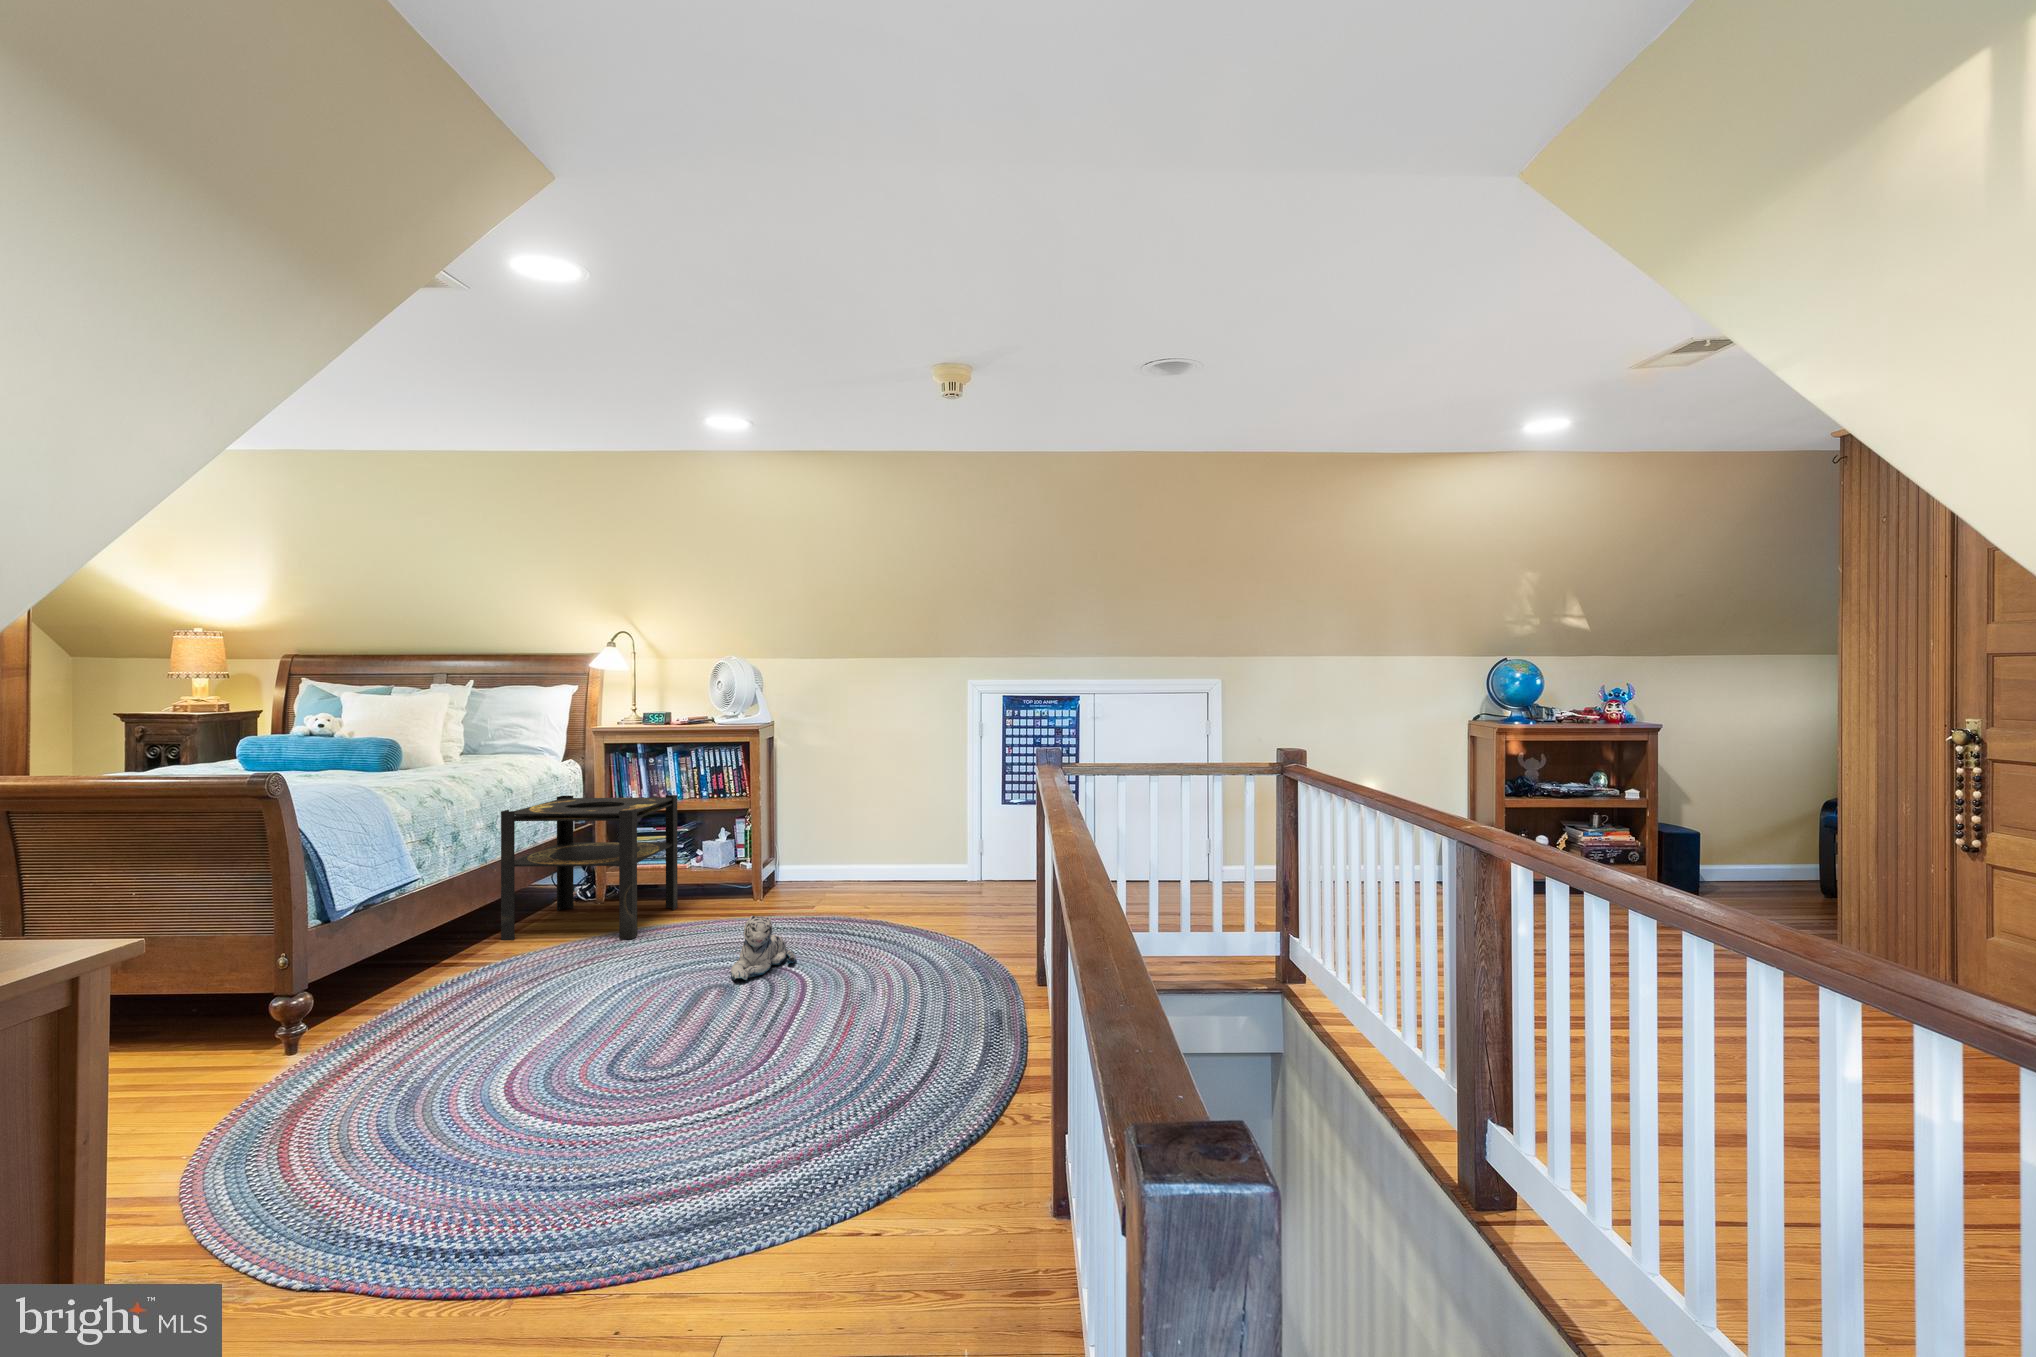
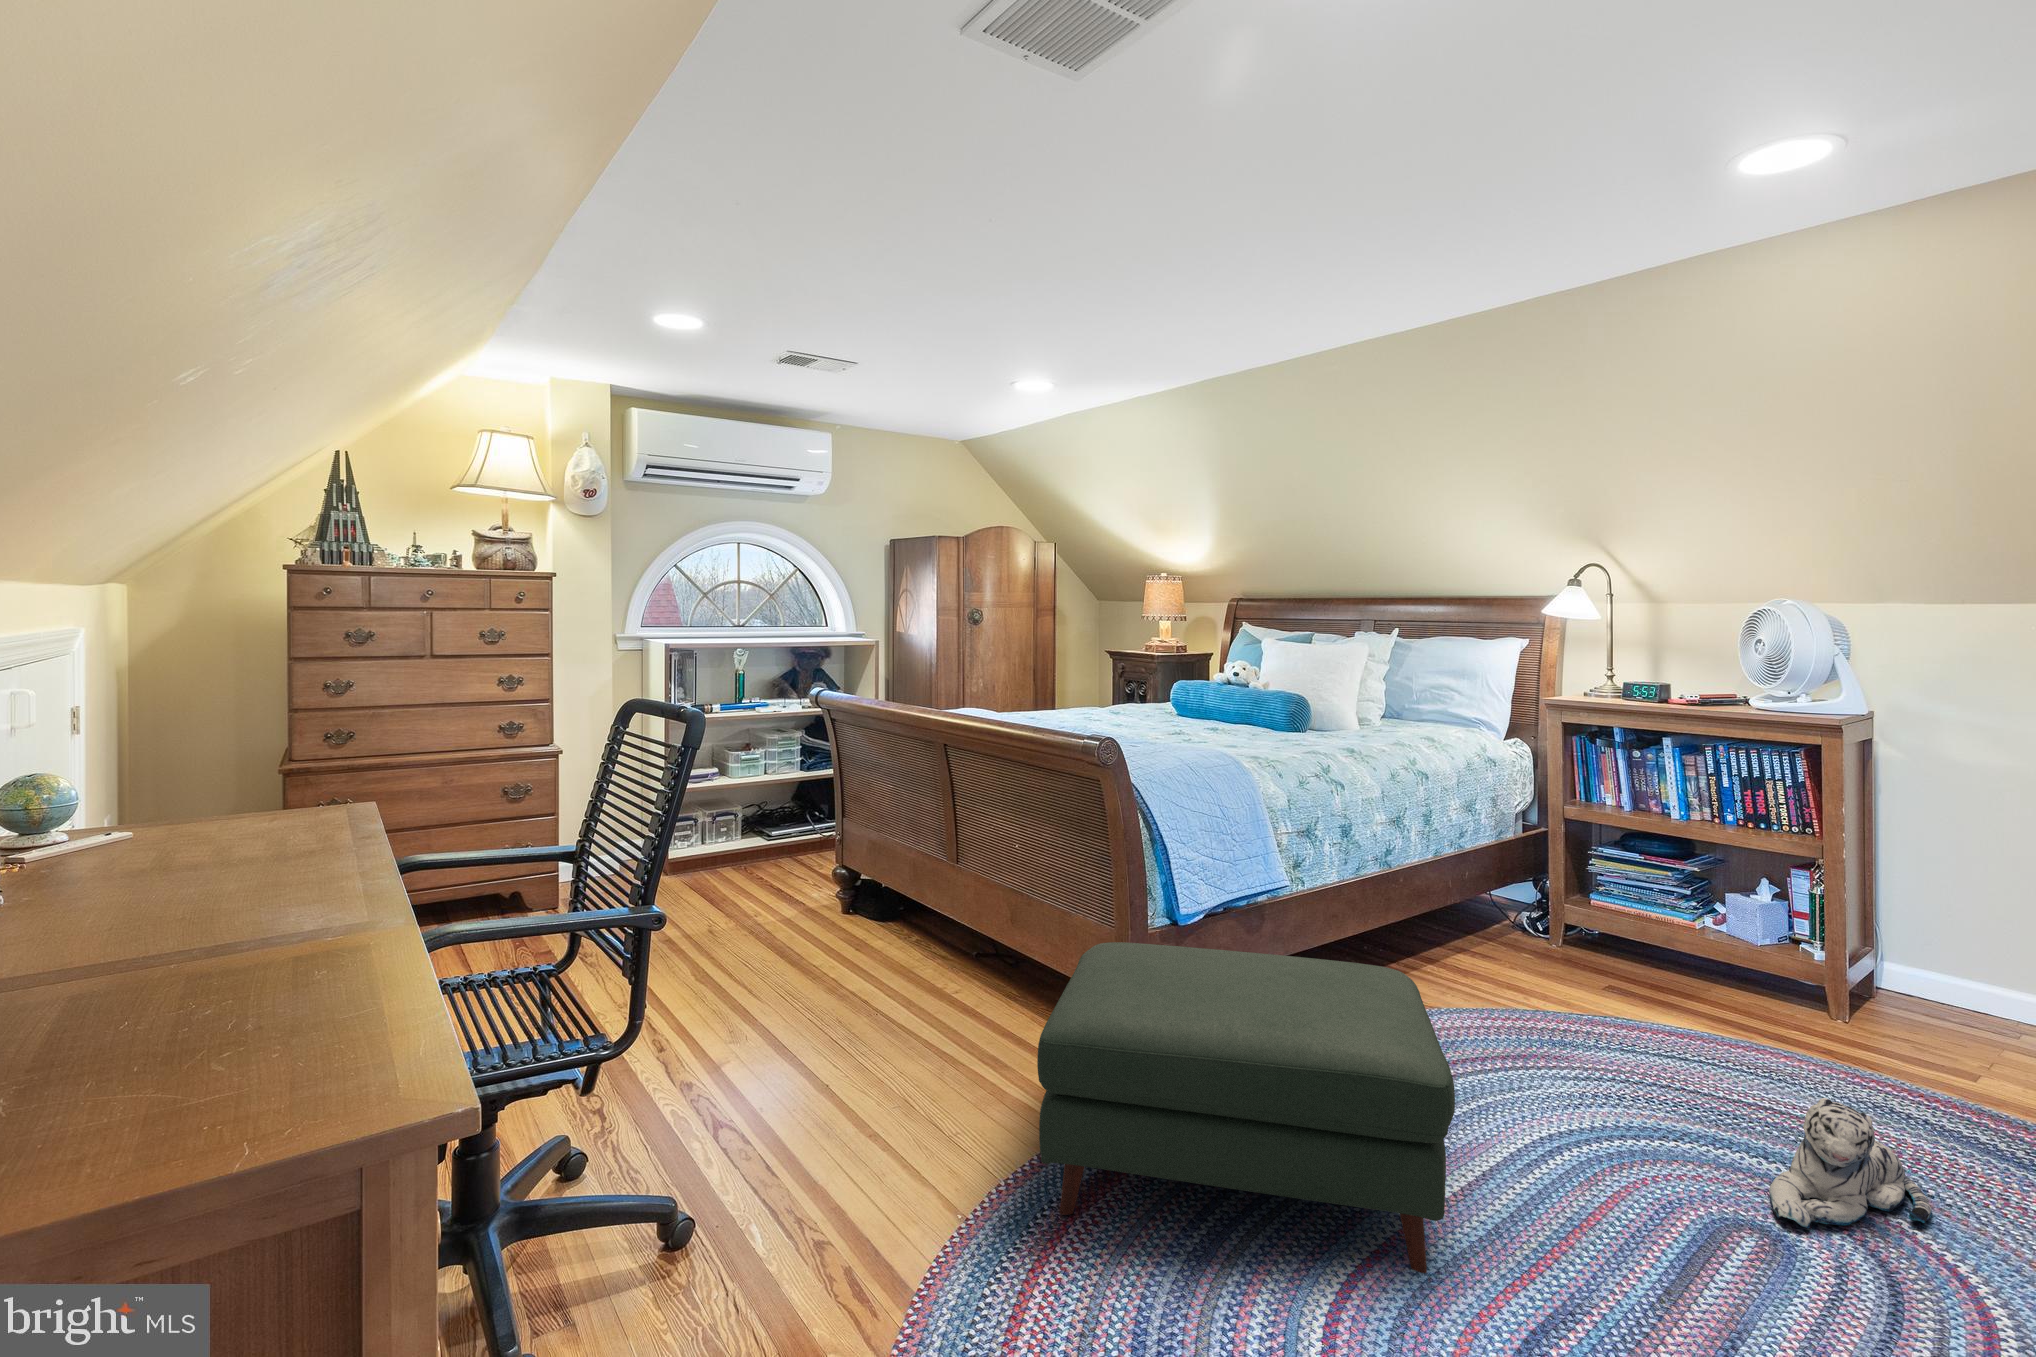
side table: present [501,795,678,940] -> none [1403,789,1679,1035]
ottoman: none [252,902,576,1126] -> present [1037,942,1455,1273]

